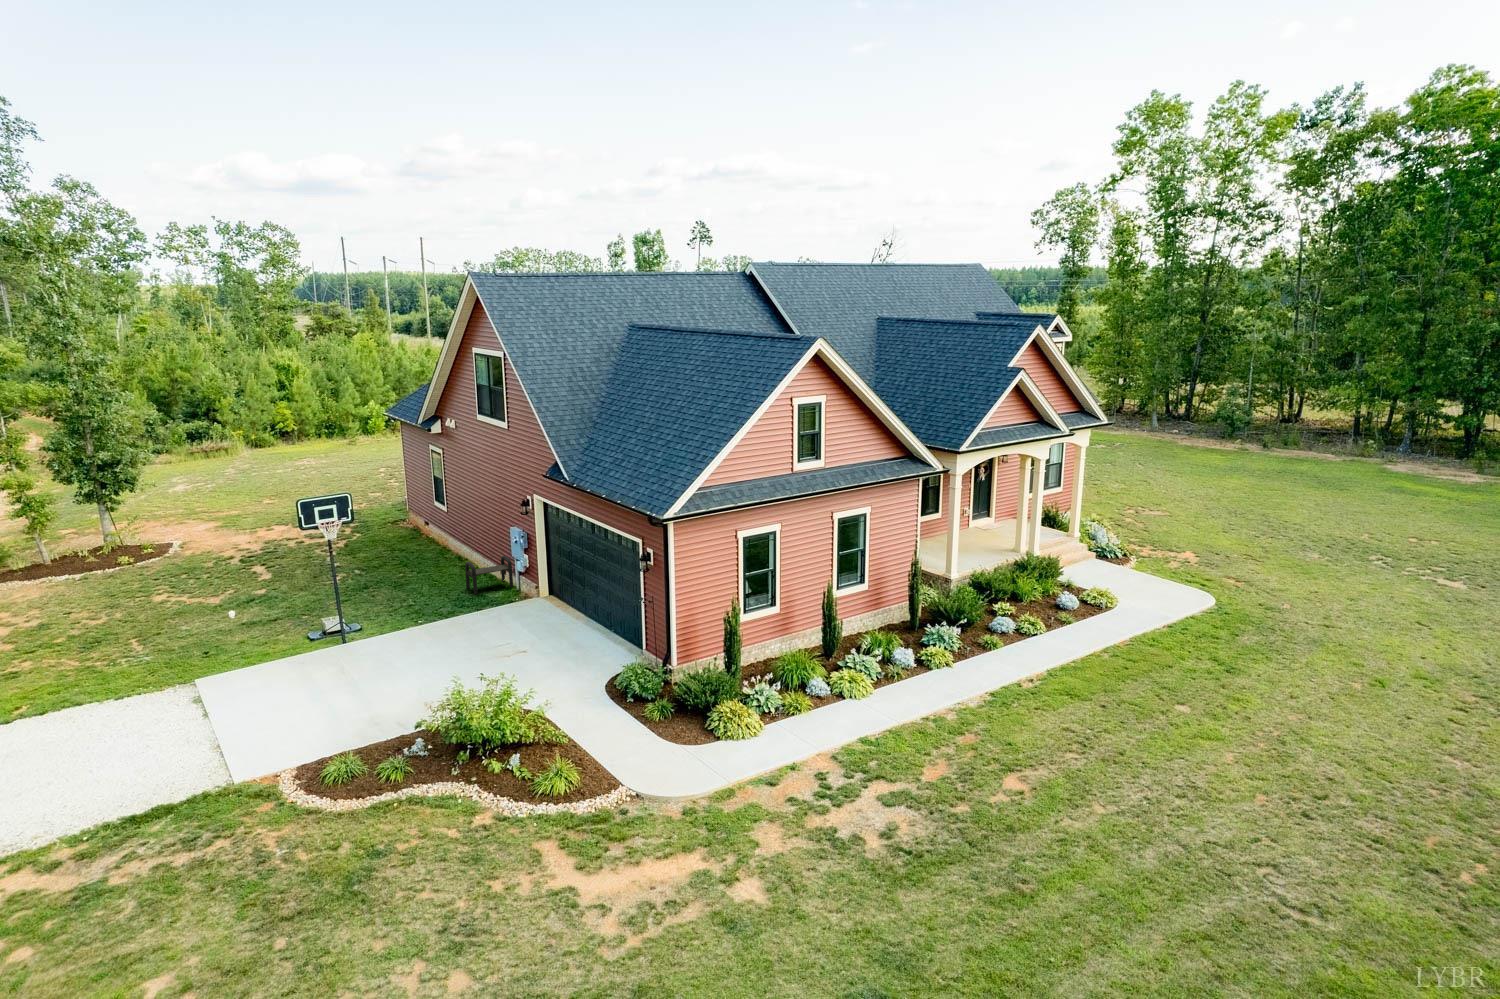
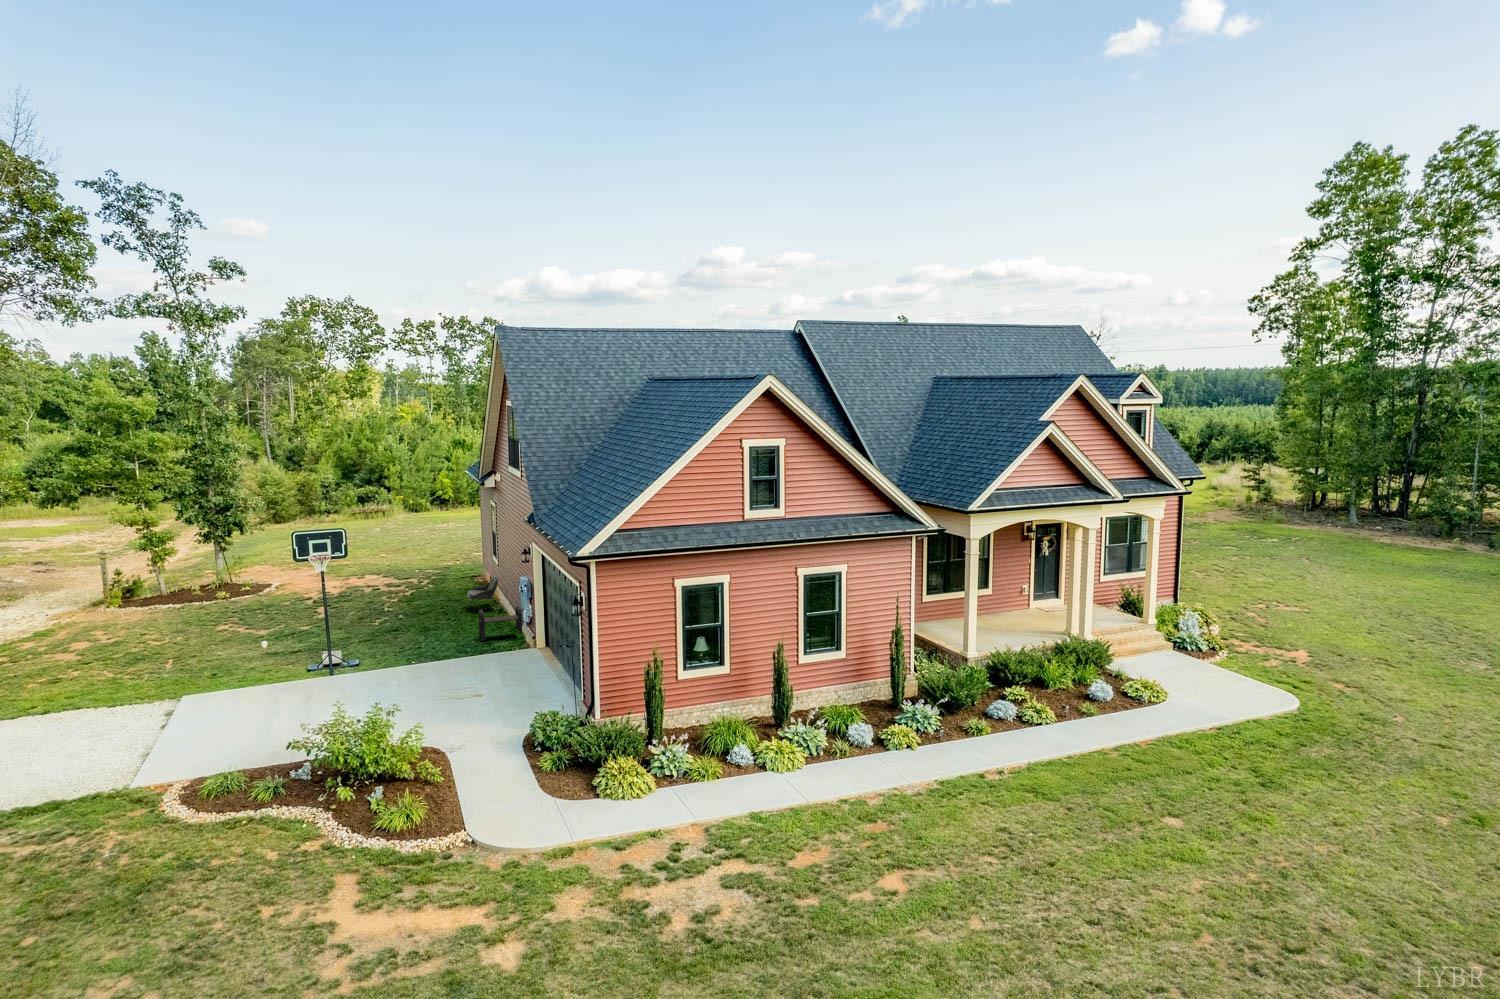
lounge chair: none [427,524,465,565] -> present [467,576,499,614]

